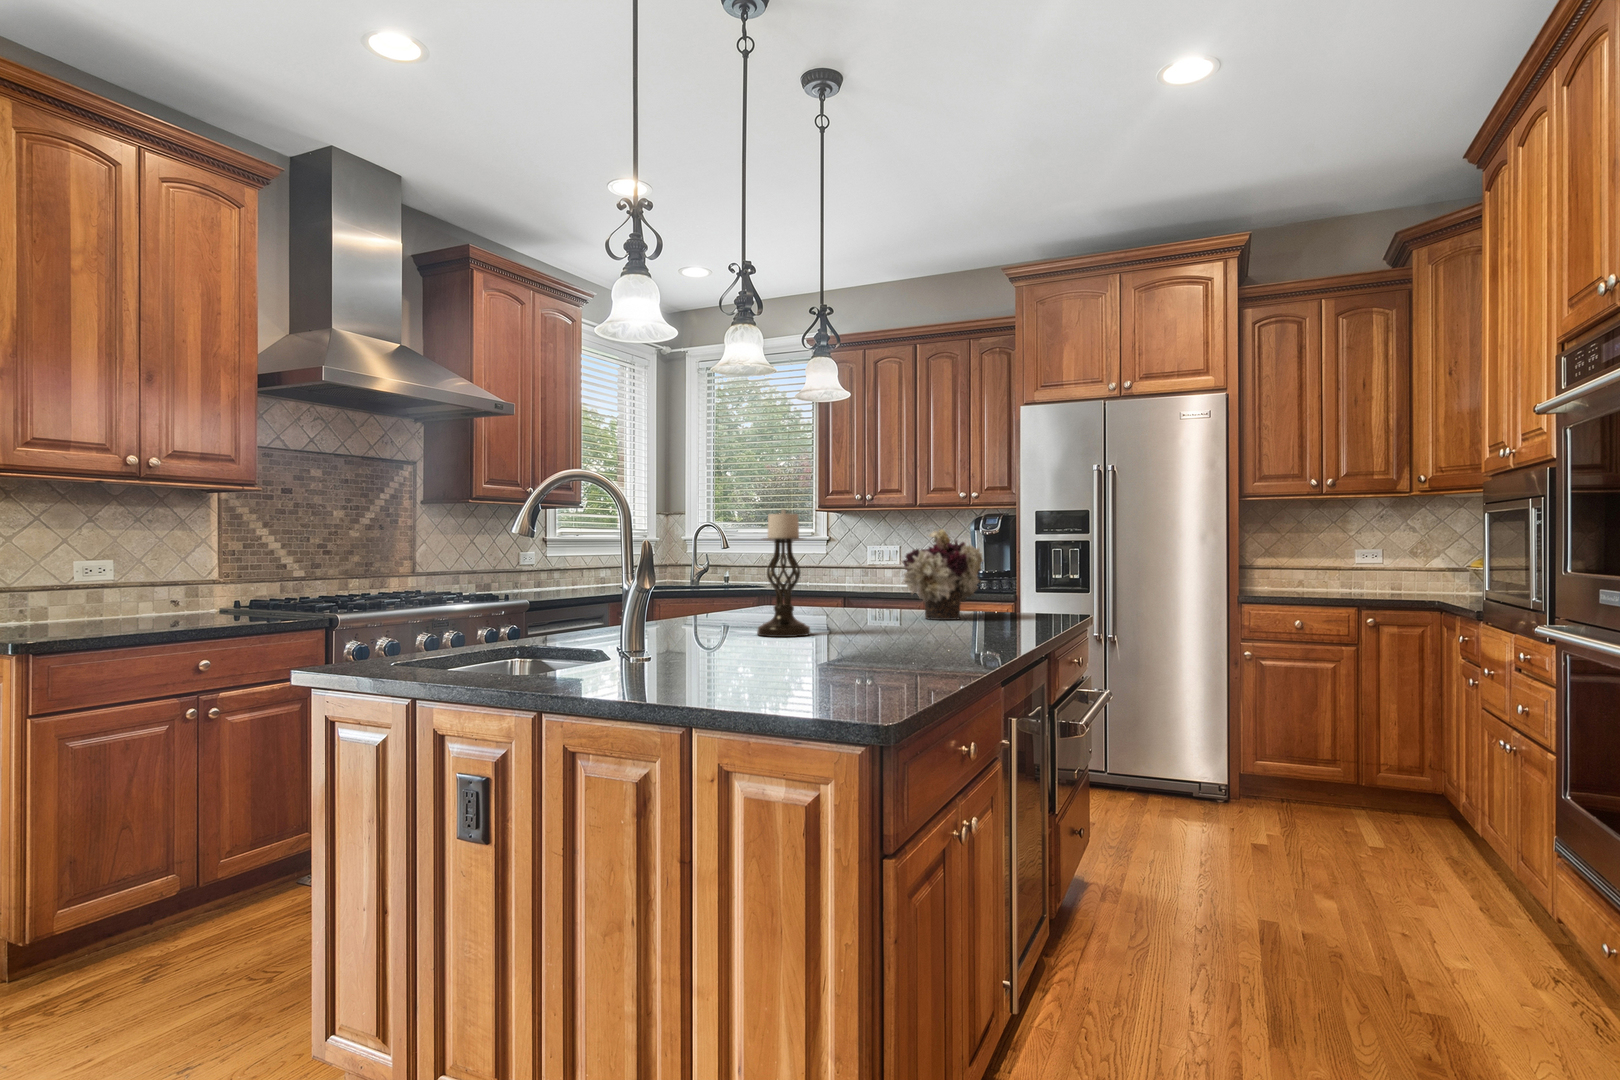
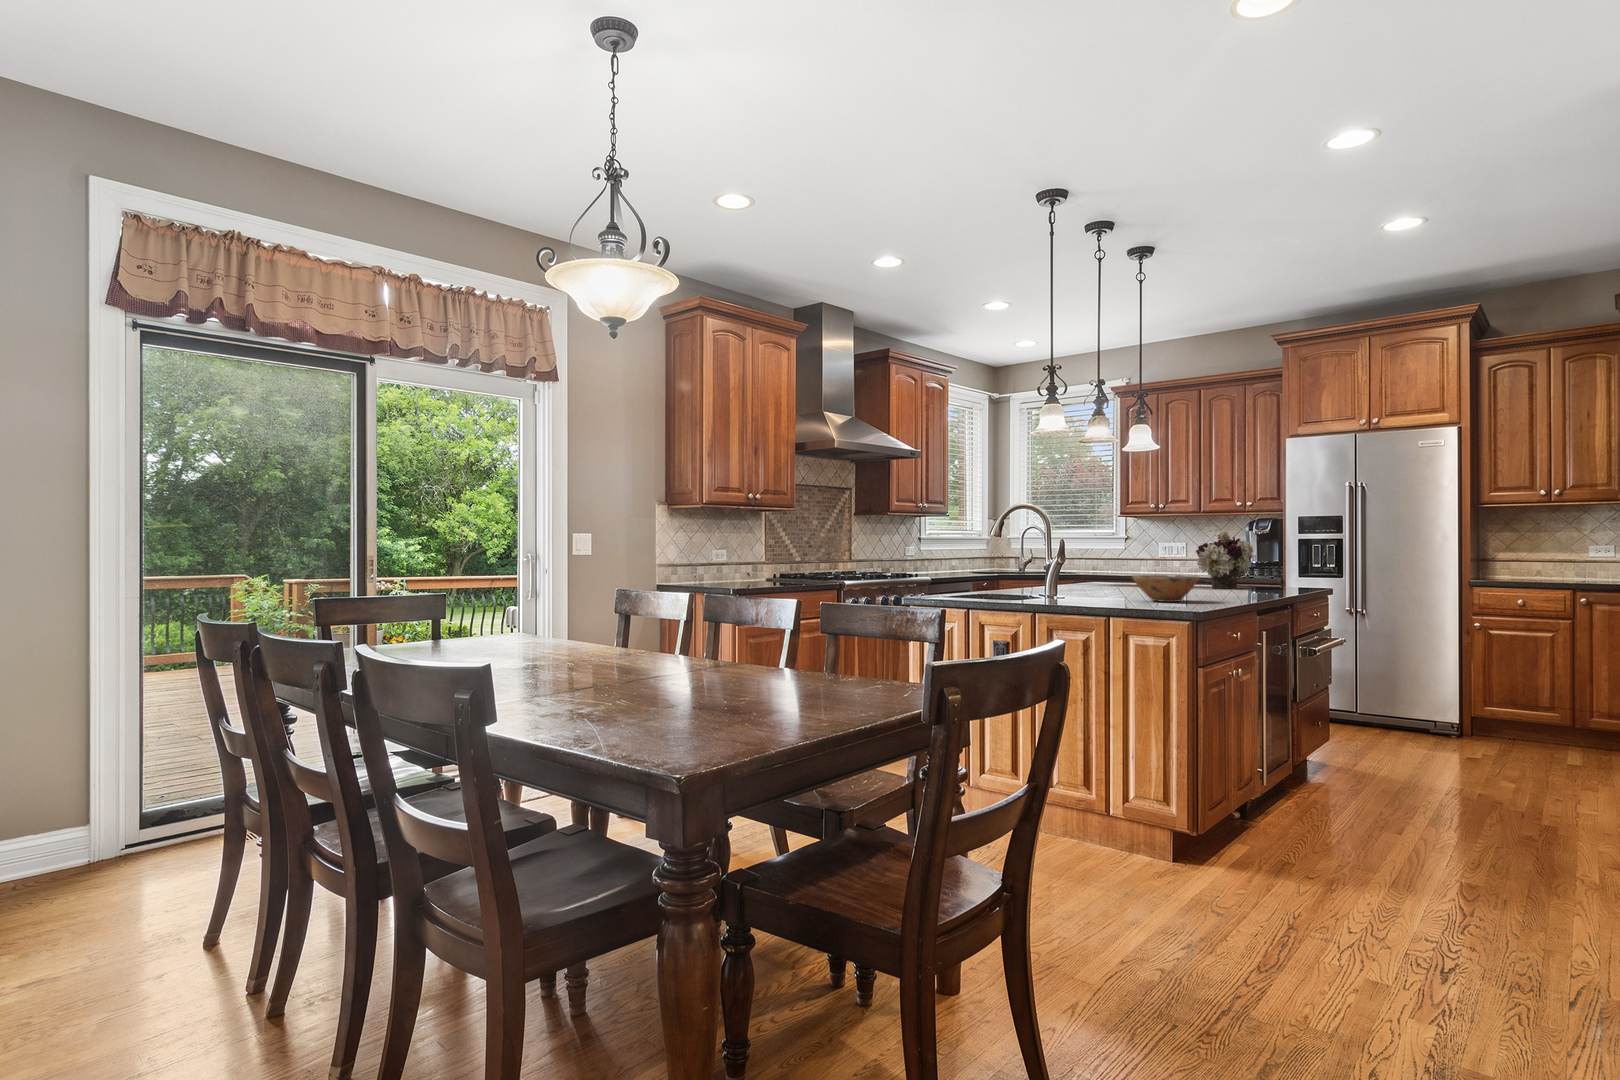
candle holder: present [757,509,811,637] -> none [1107,519,1141,592]
bowl: none [761,617,893,677] -> present [1132,575,1199,602]

